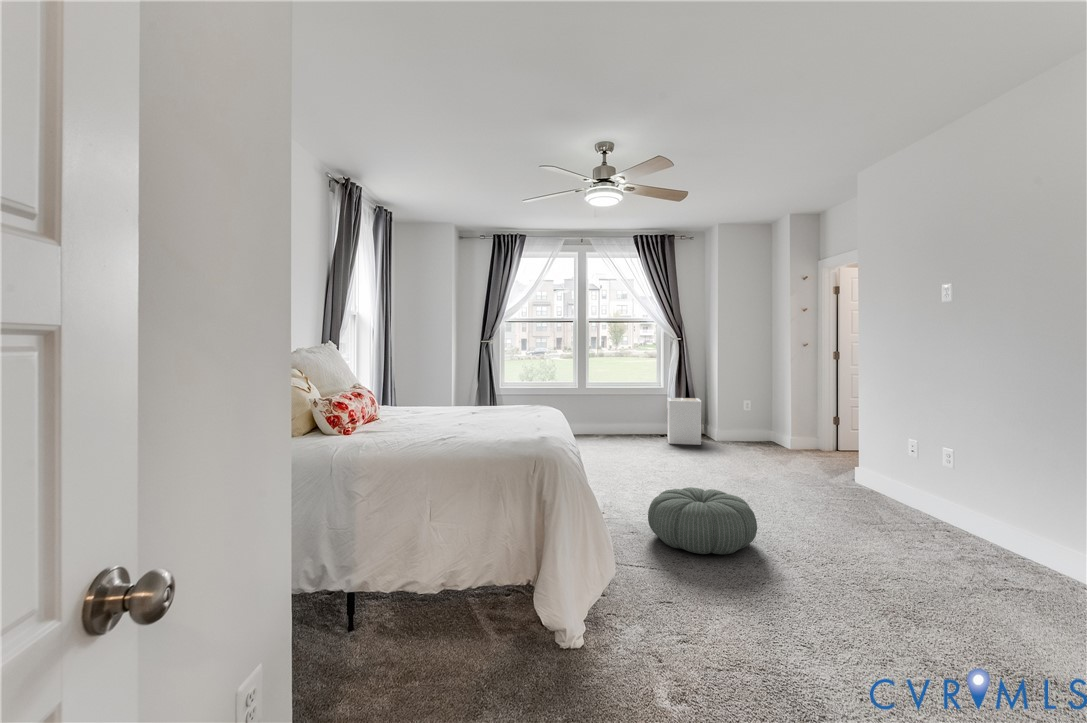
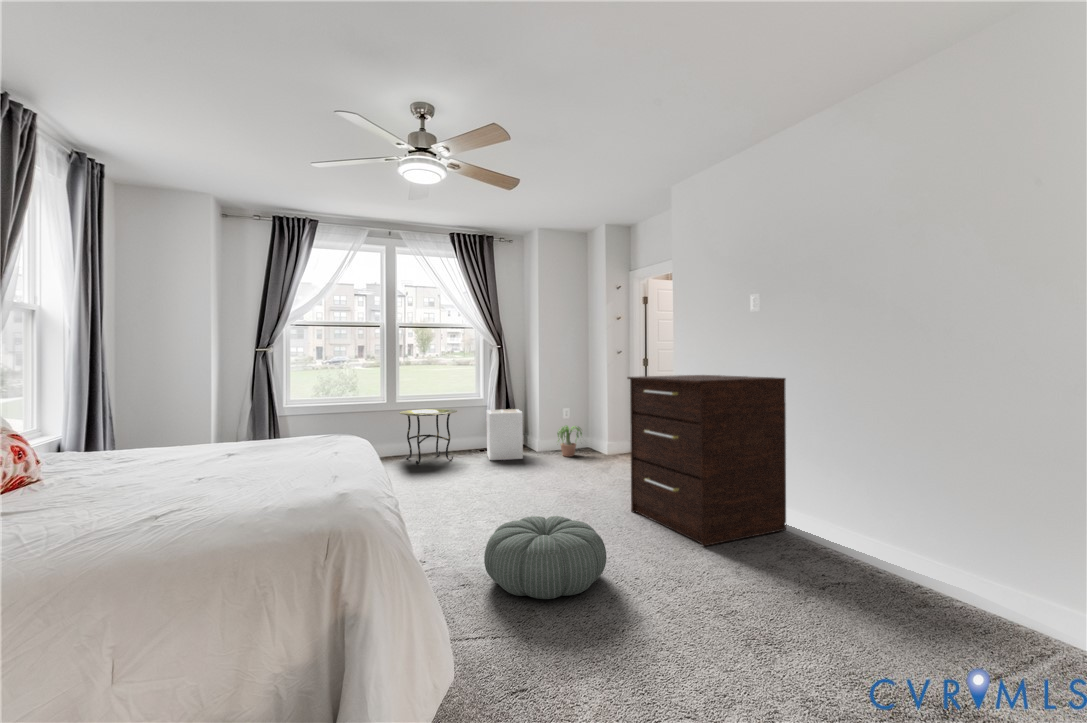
dresser: none [798,369,982,537] -> present [627,375,786,546]
side table: none [590,395,640,443] -> present [399,409,457,465]
potted plant: none [734,416,768,446] -> present [557,426,582,456]

